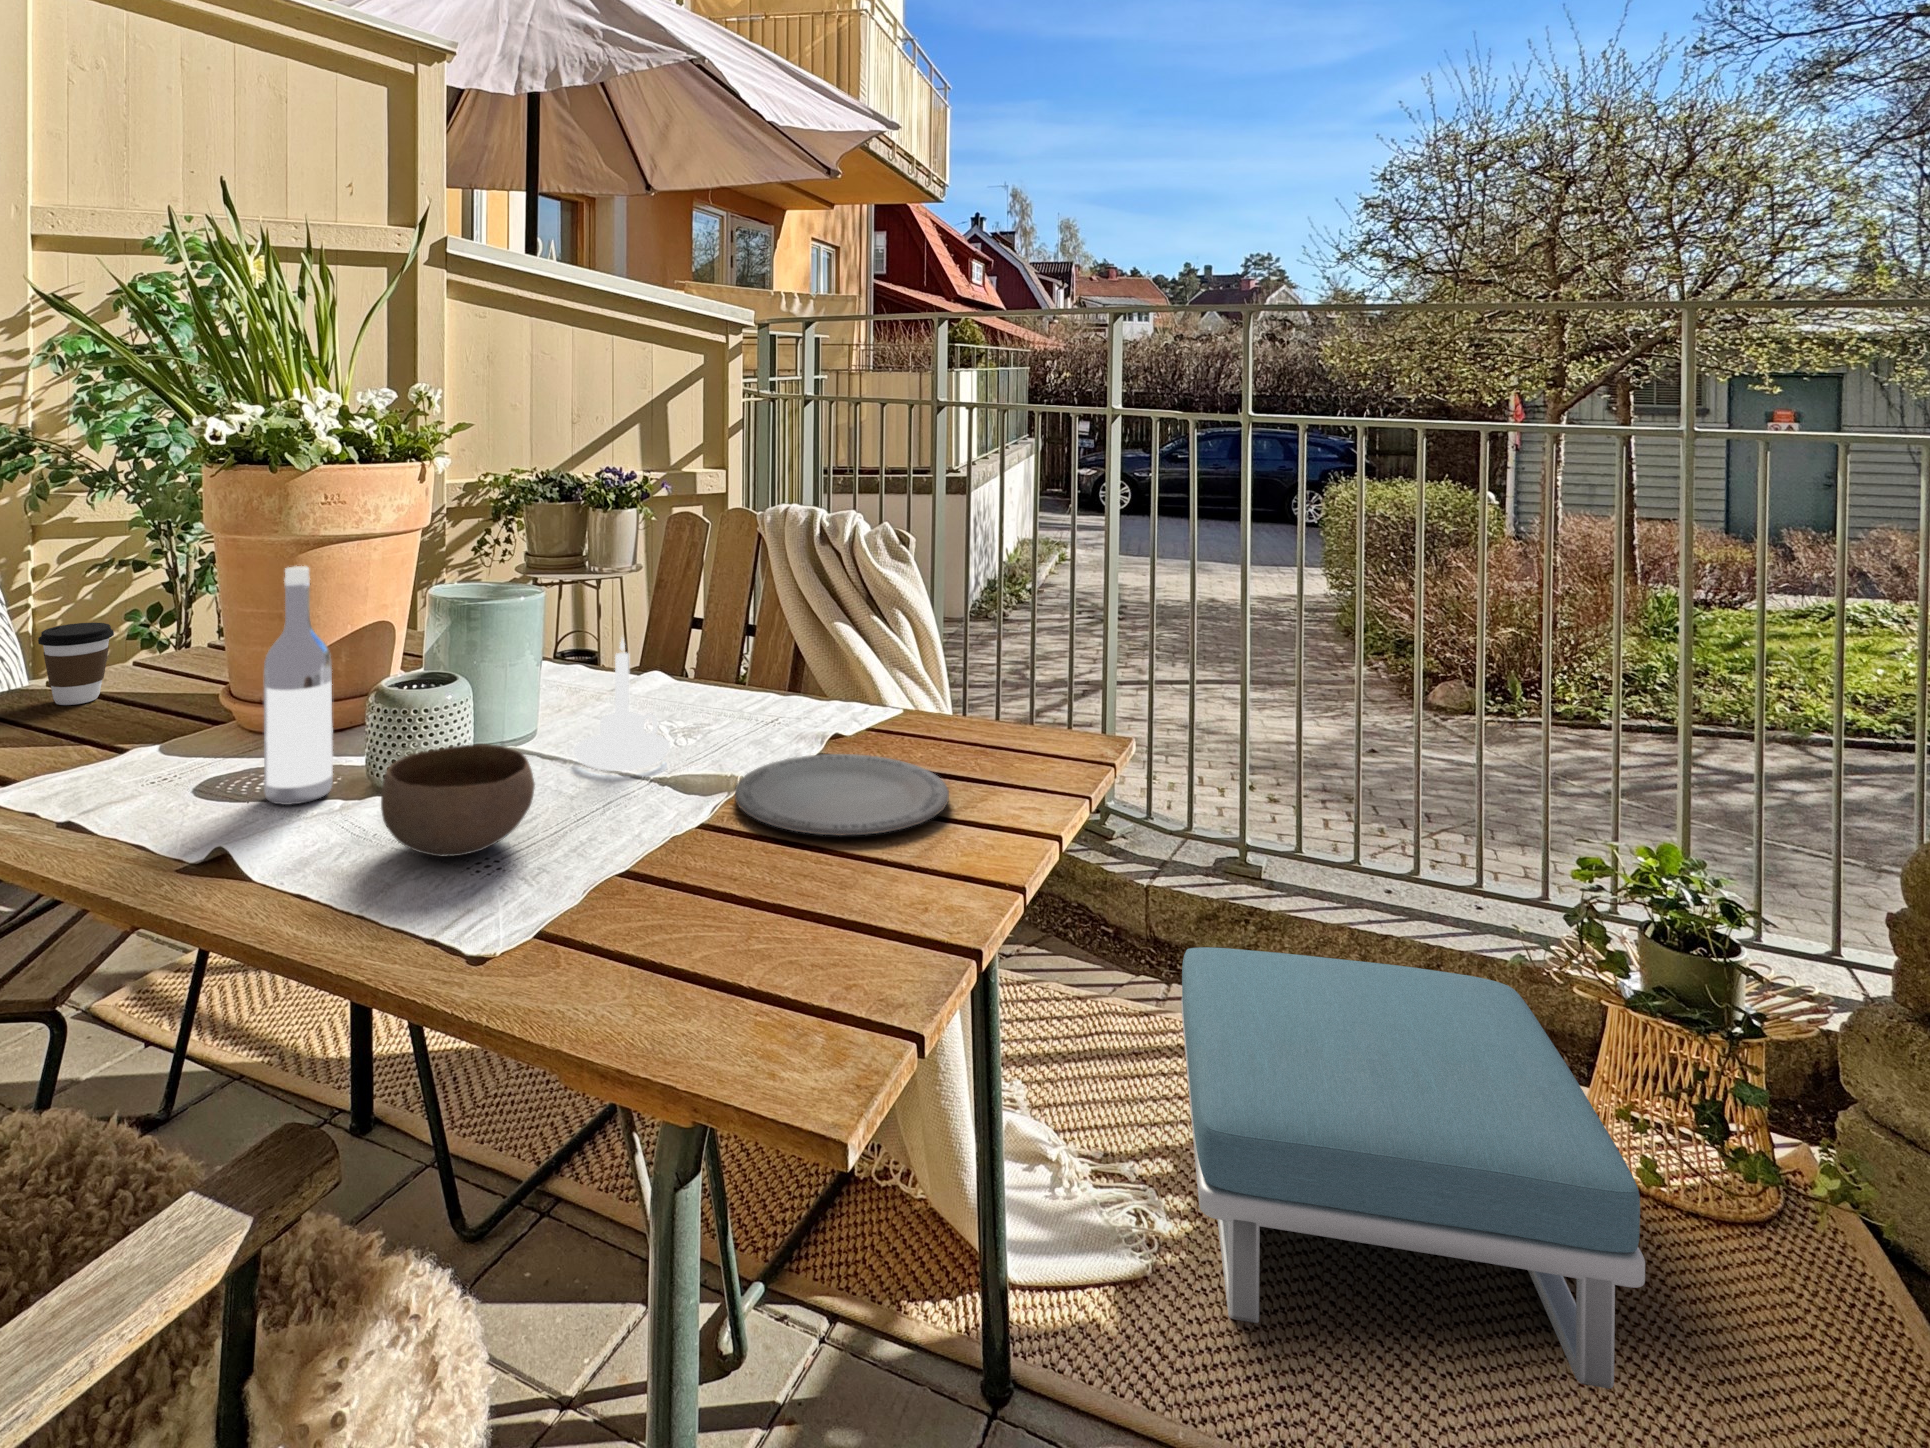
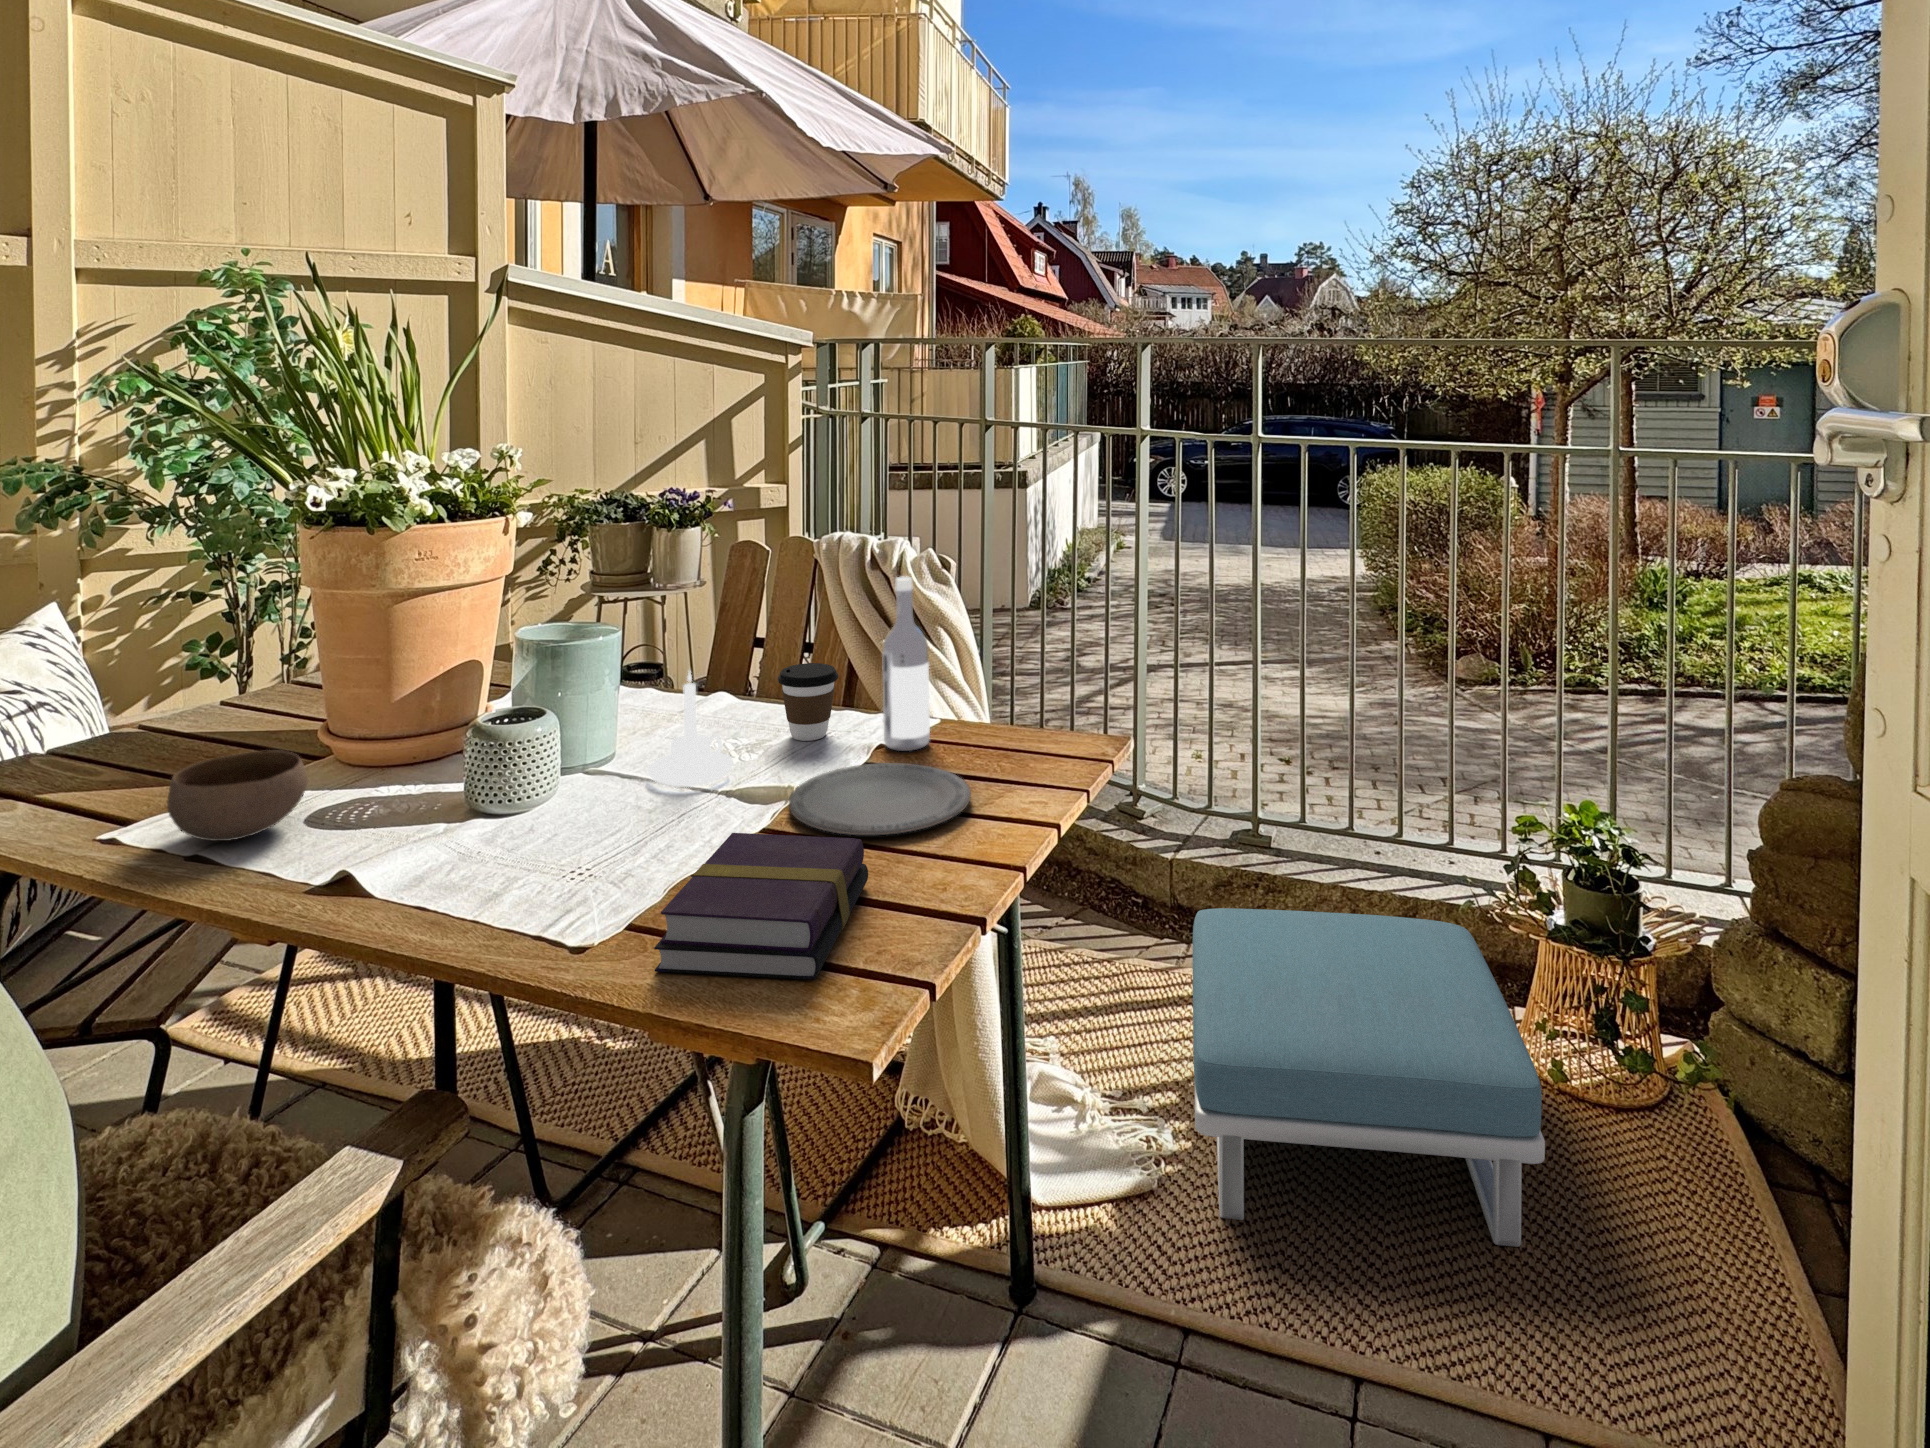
wine bottle: present [264,566,333,805] -> present [882,576,930,751]
coffee cup: present [38,623,114,705] -> present [778,663,838,741]
bowl: present [381,744,535,857] -> present [167,750,308,841]
book: none [576,822,834,1009] -> present [654,833,868,979]

